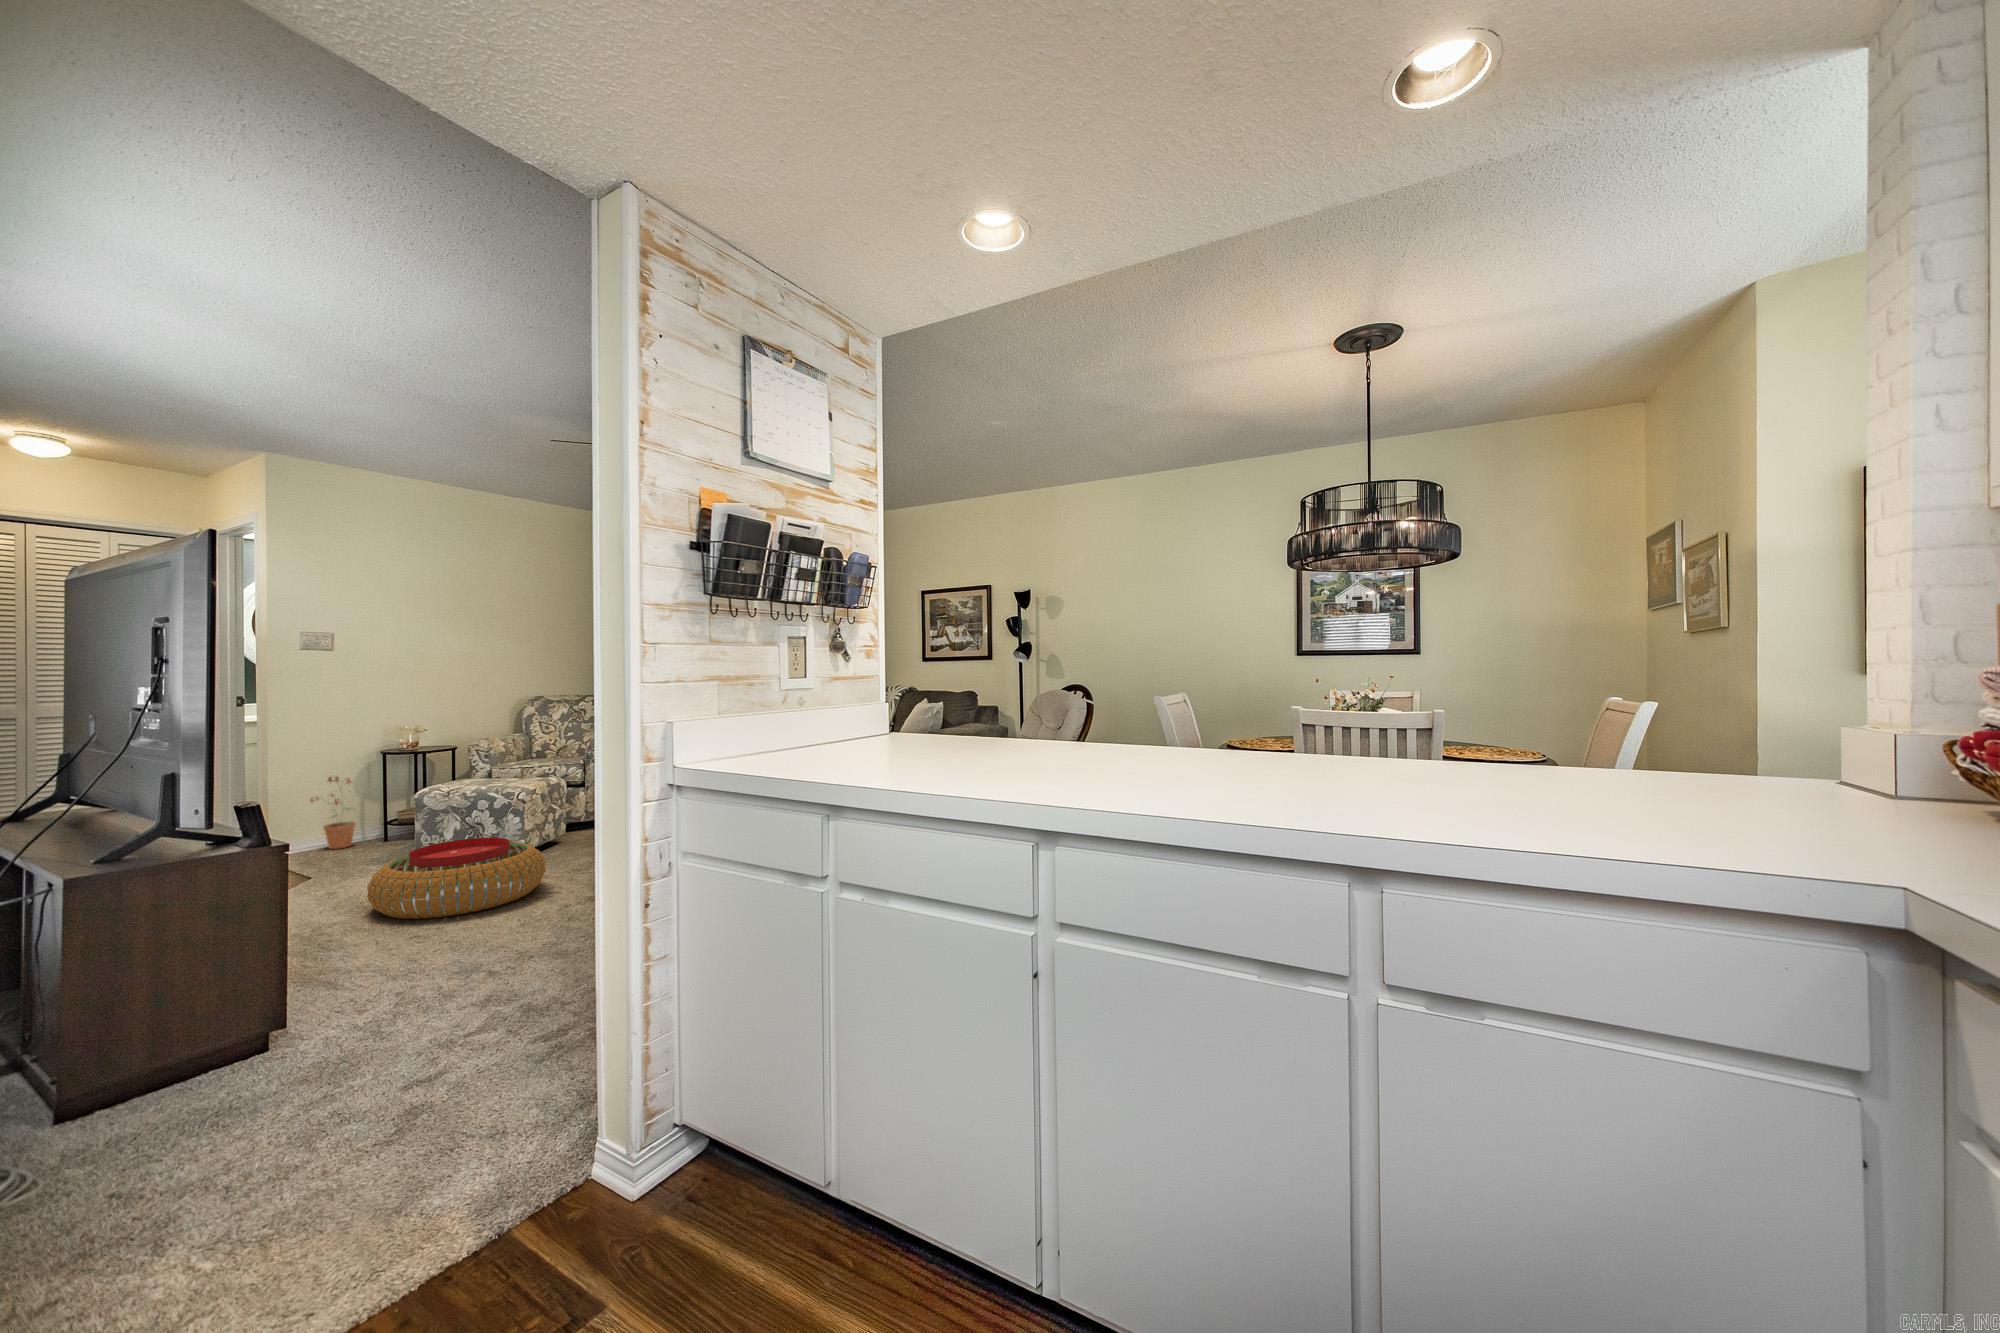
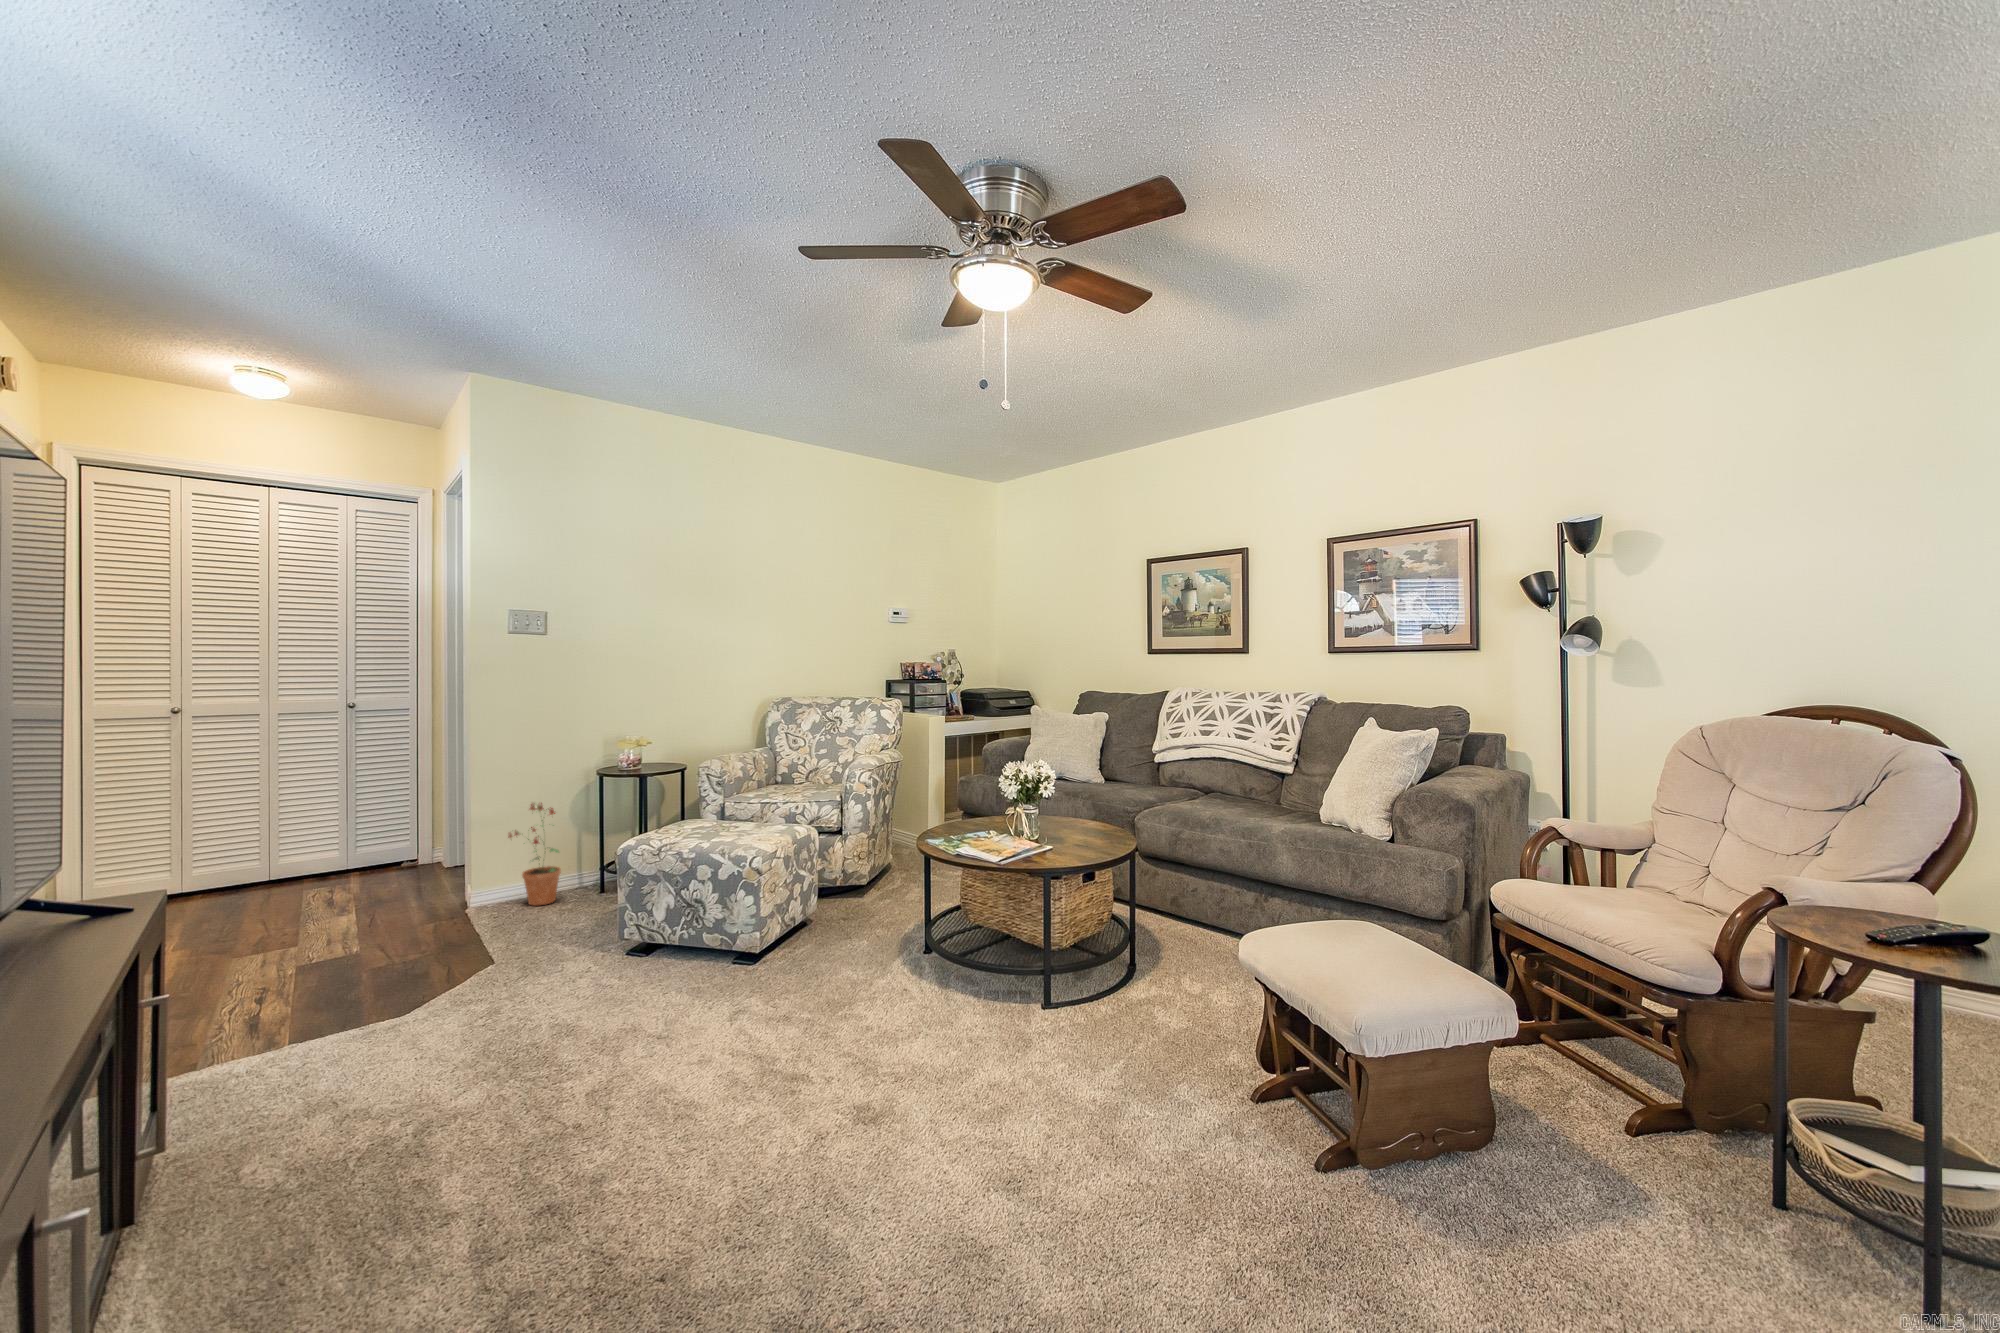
pouf: present [367,838,545,919] -> none [503,952,785,1131]

